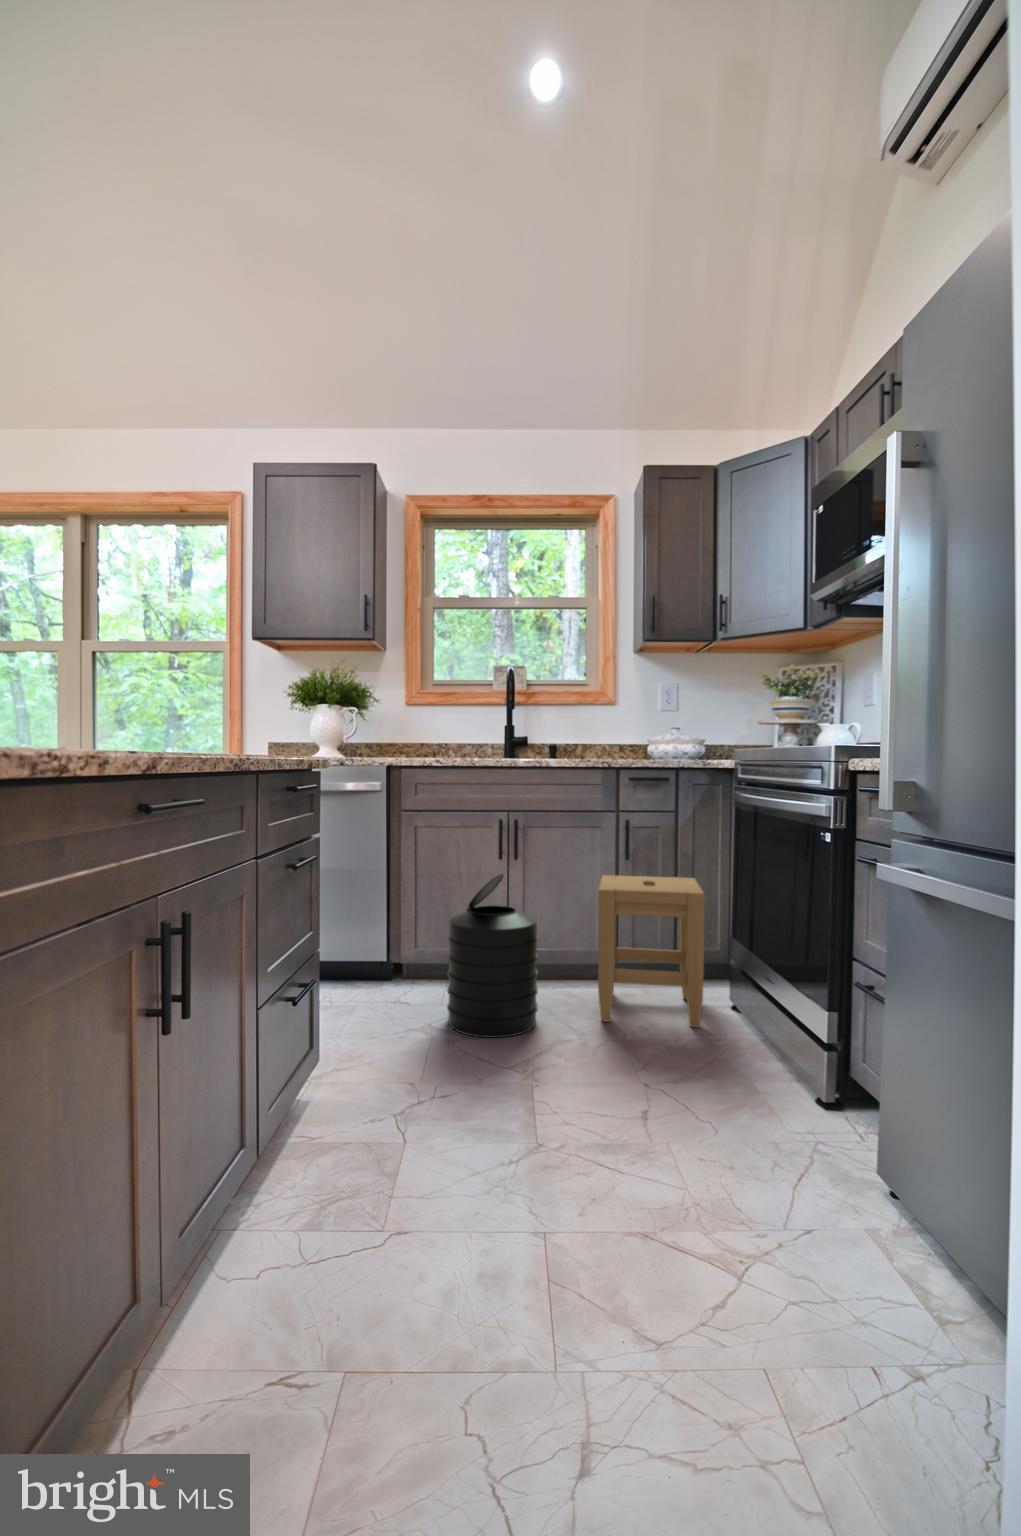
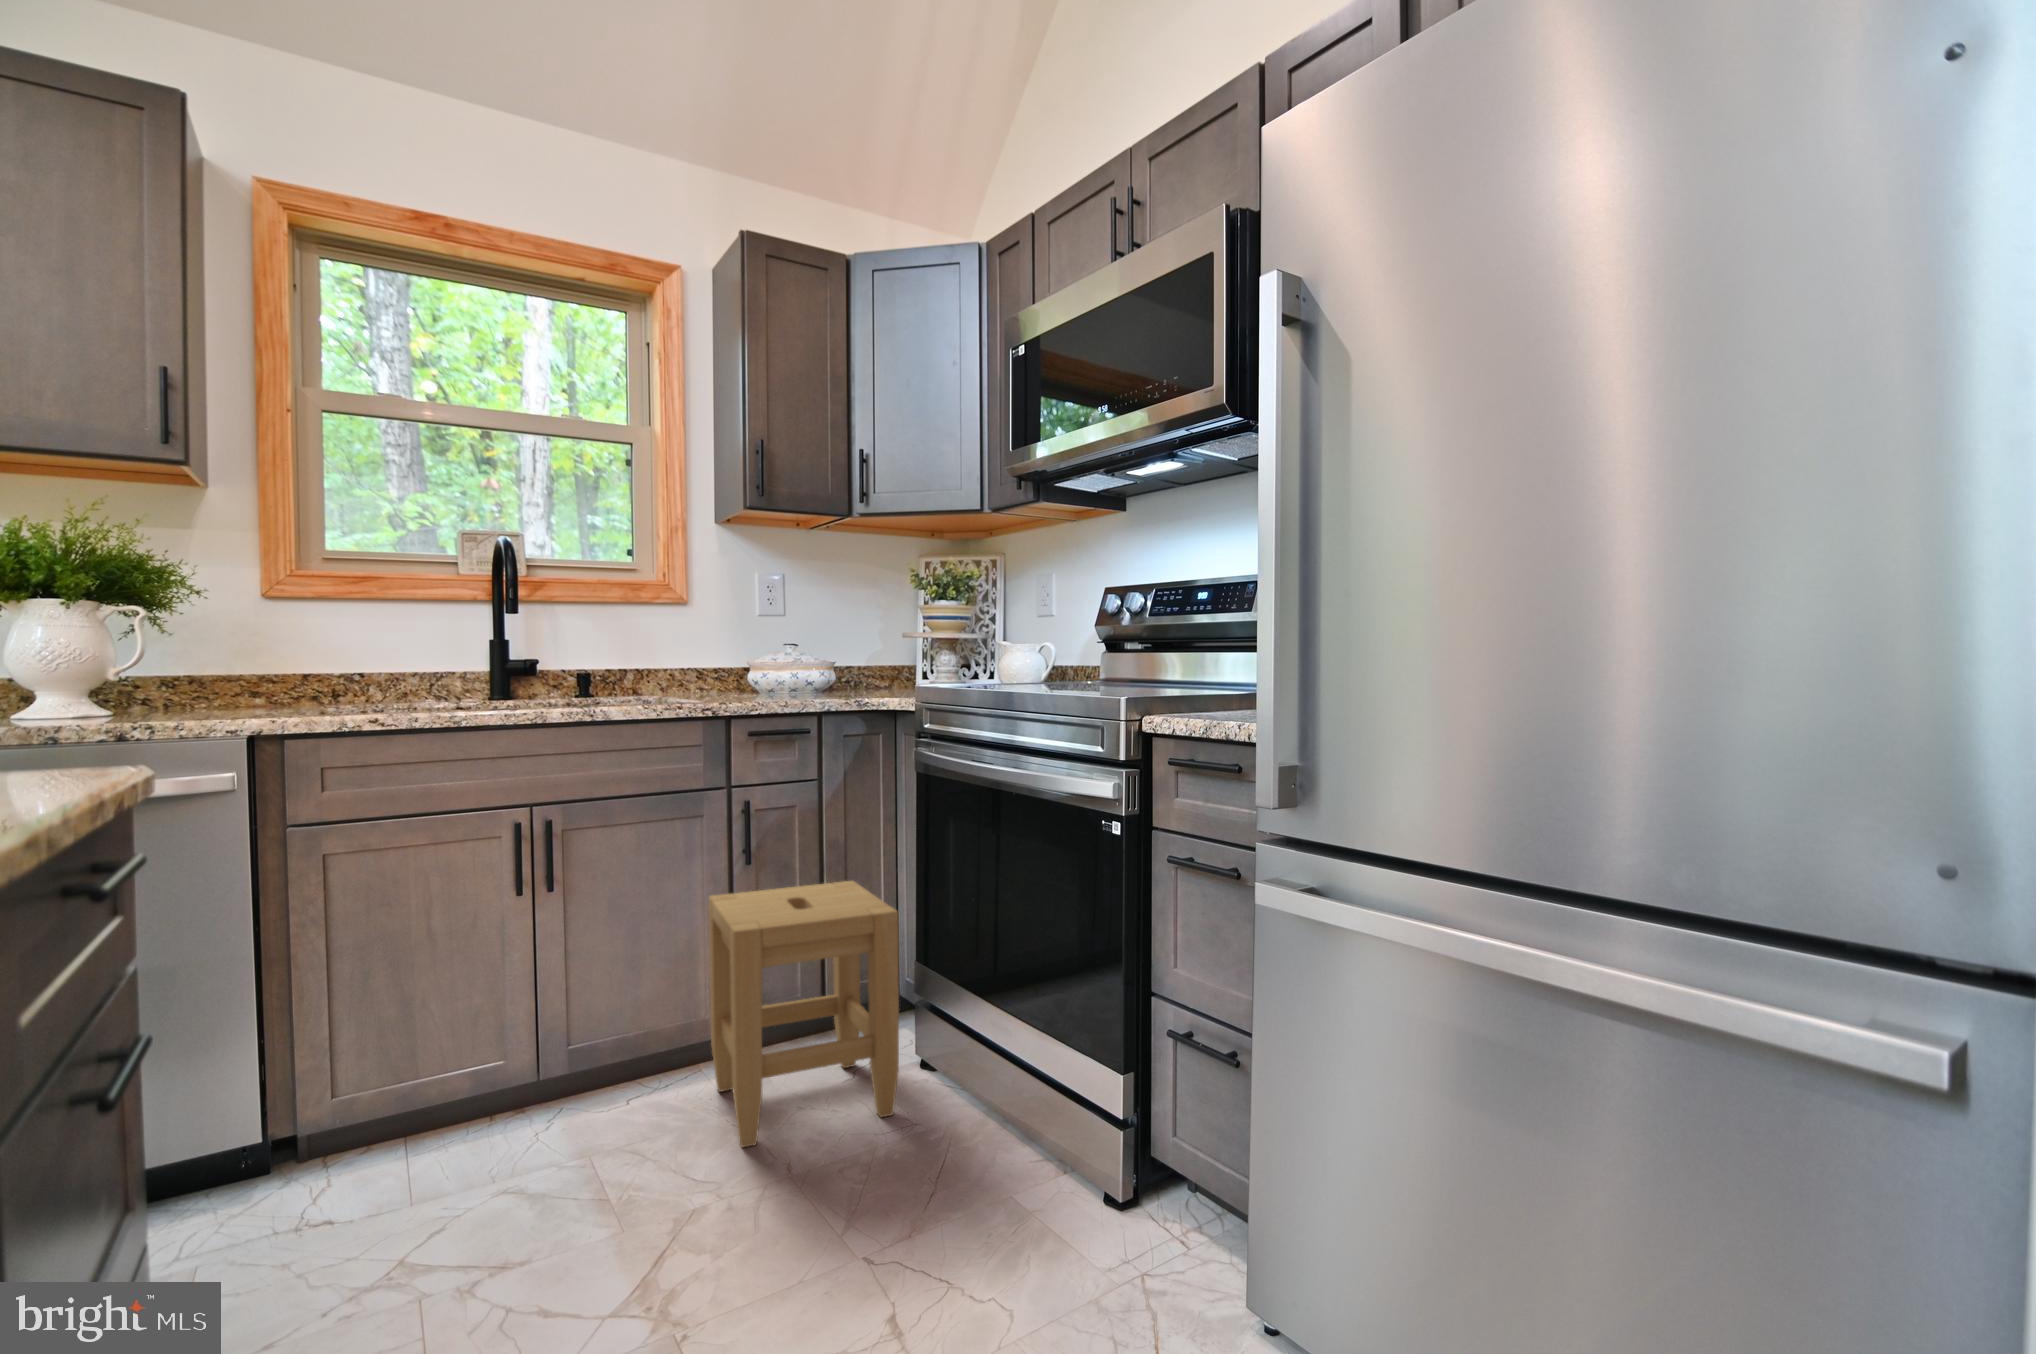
trash can: present [447,874,538,1038] -> none [446,933,635,1259]

